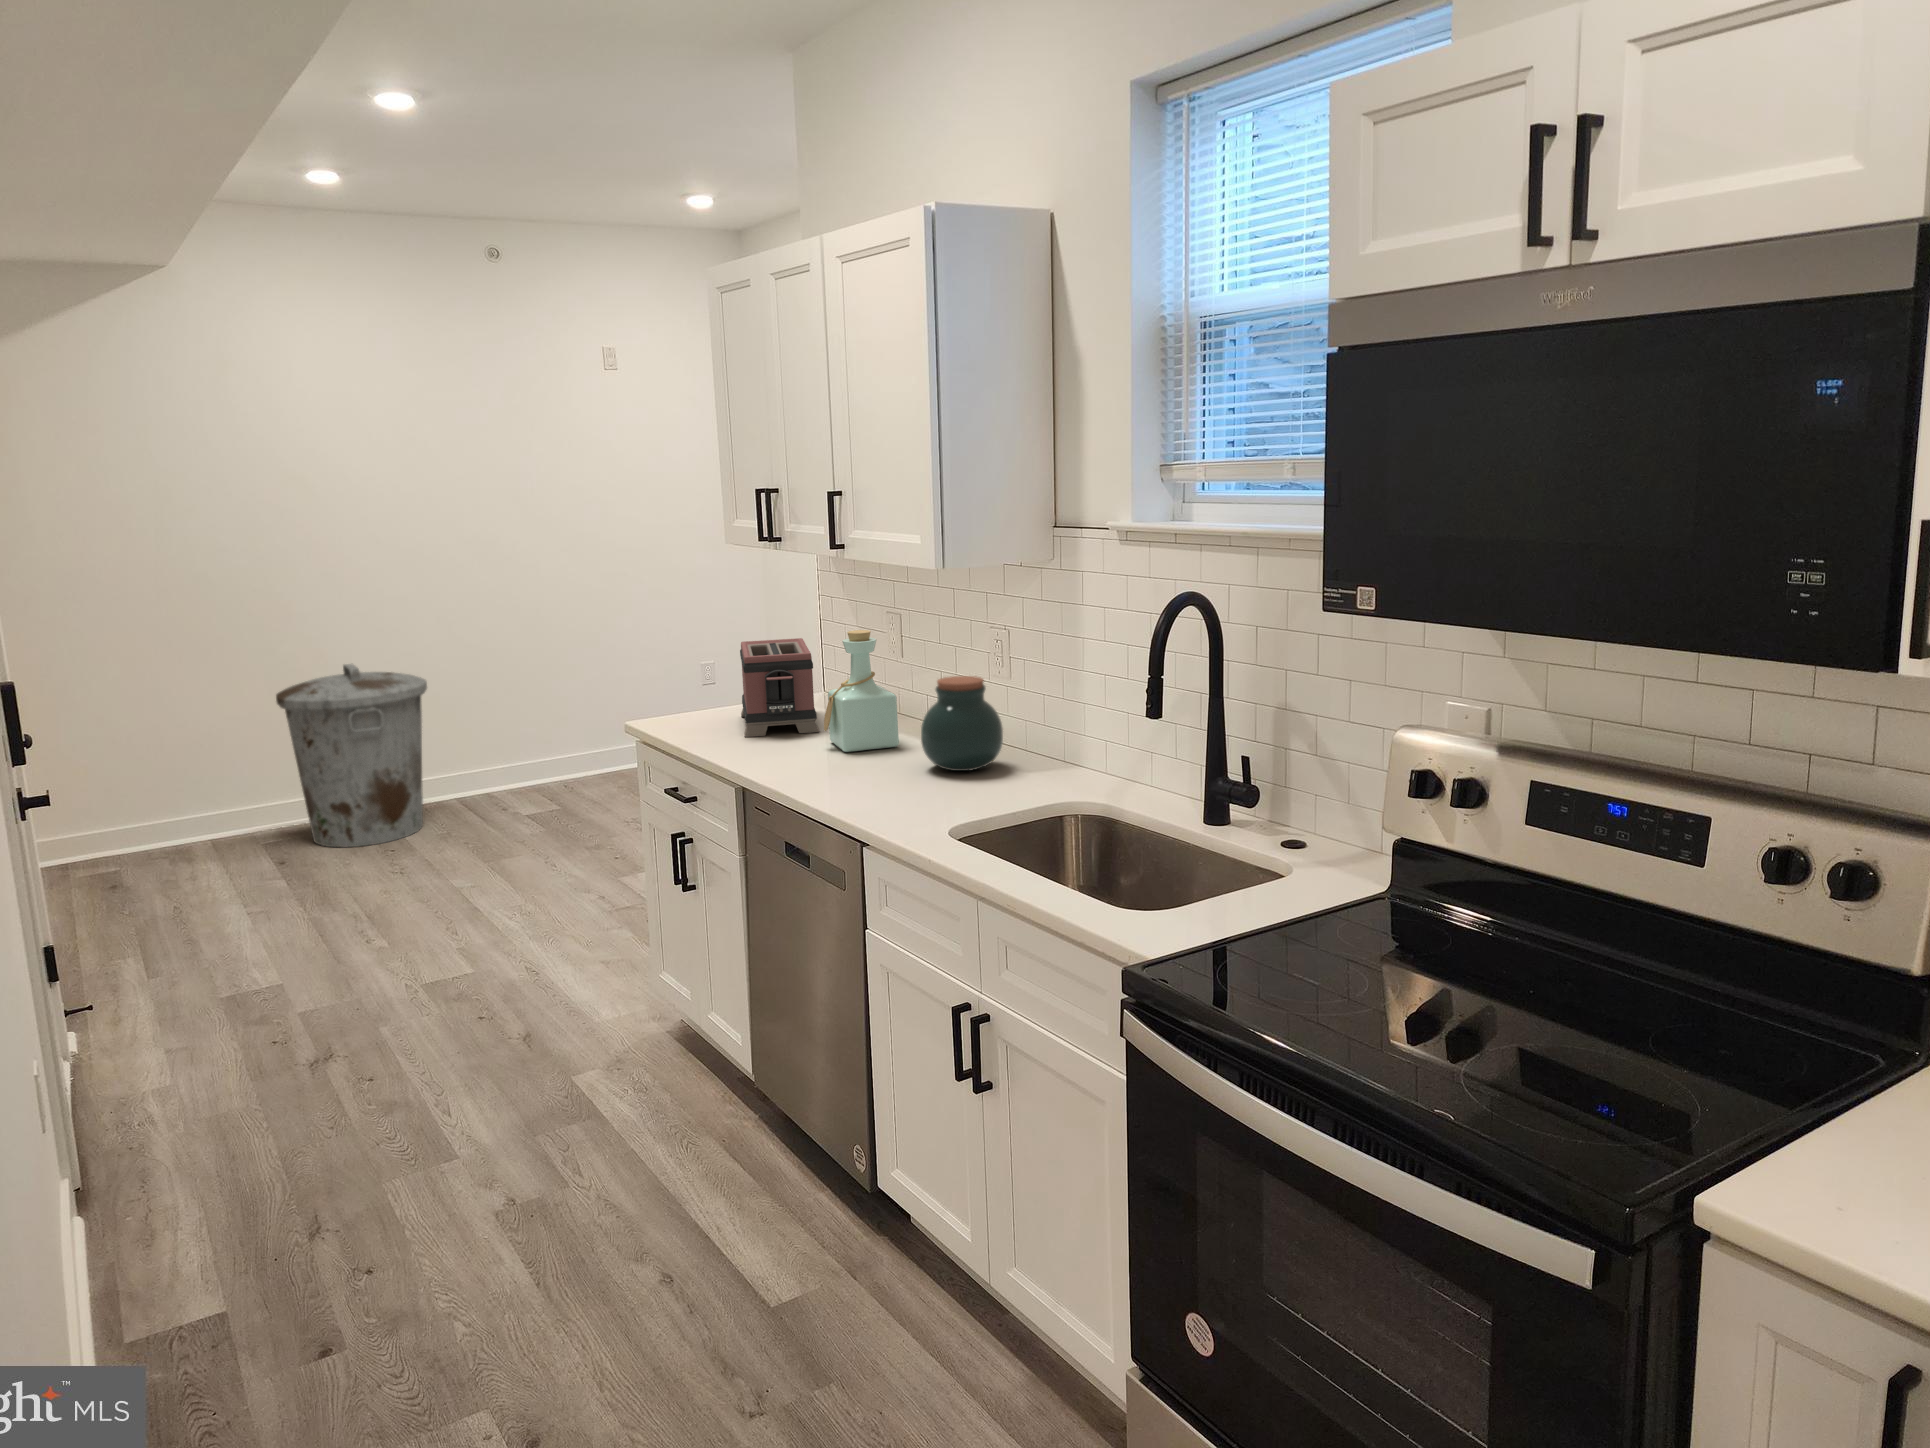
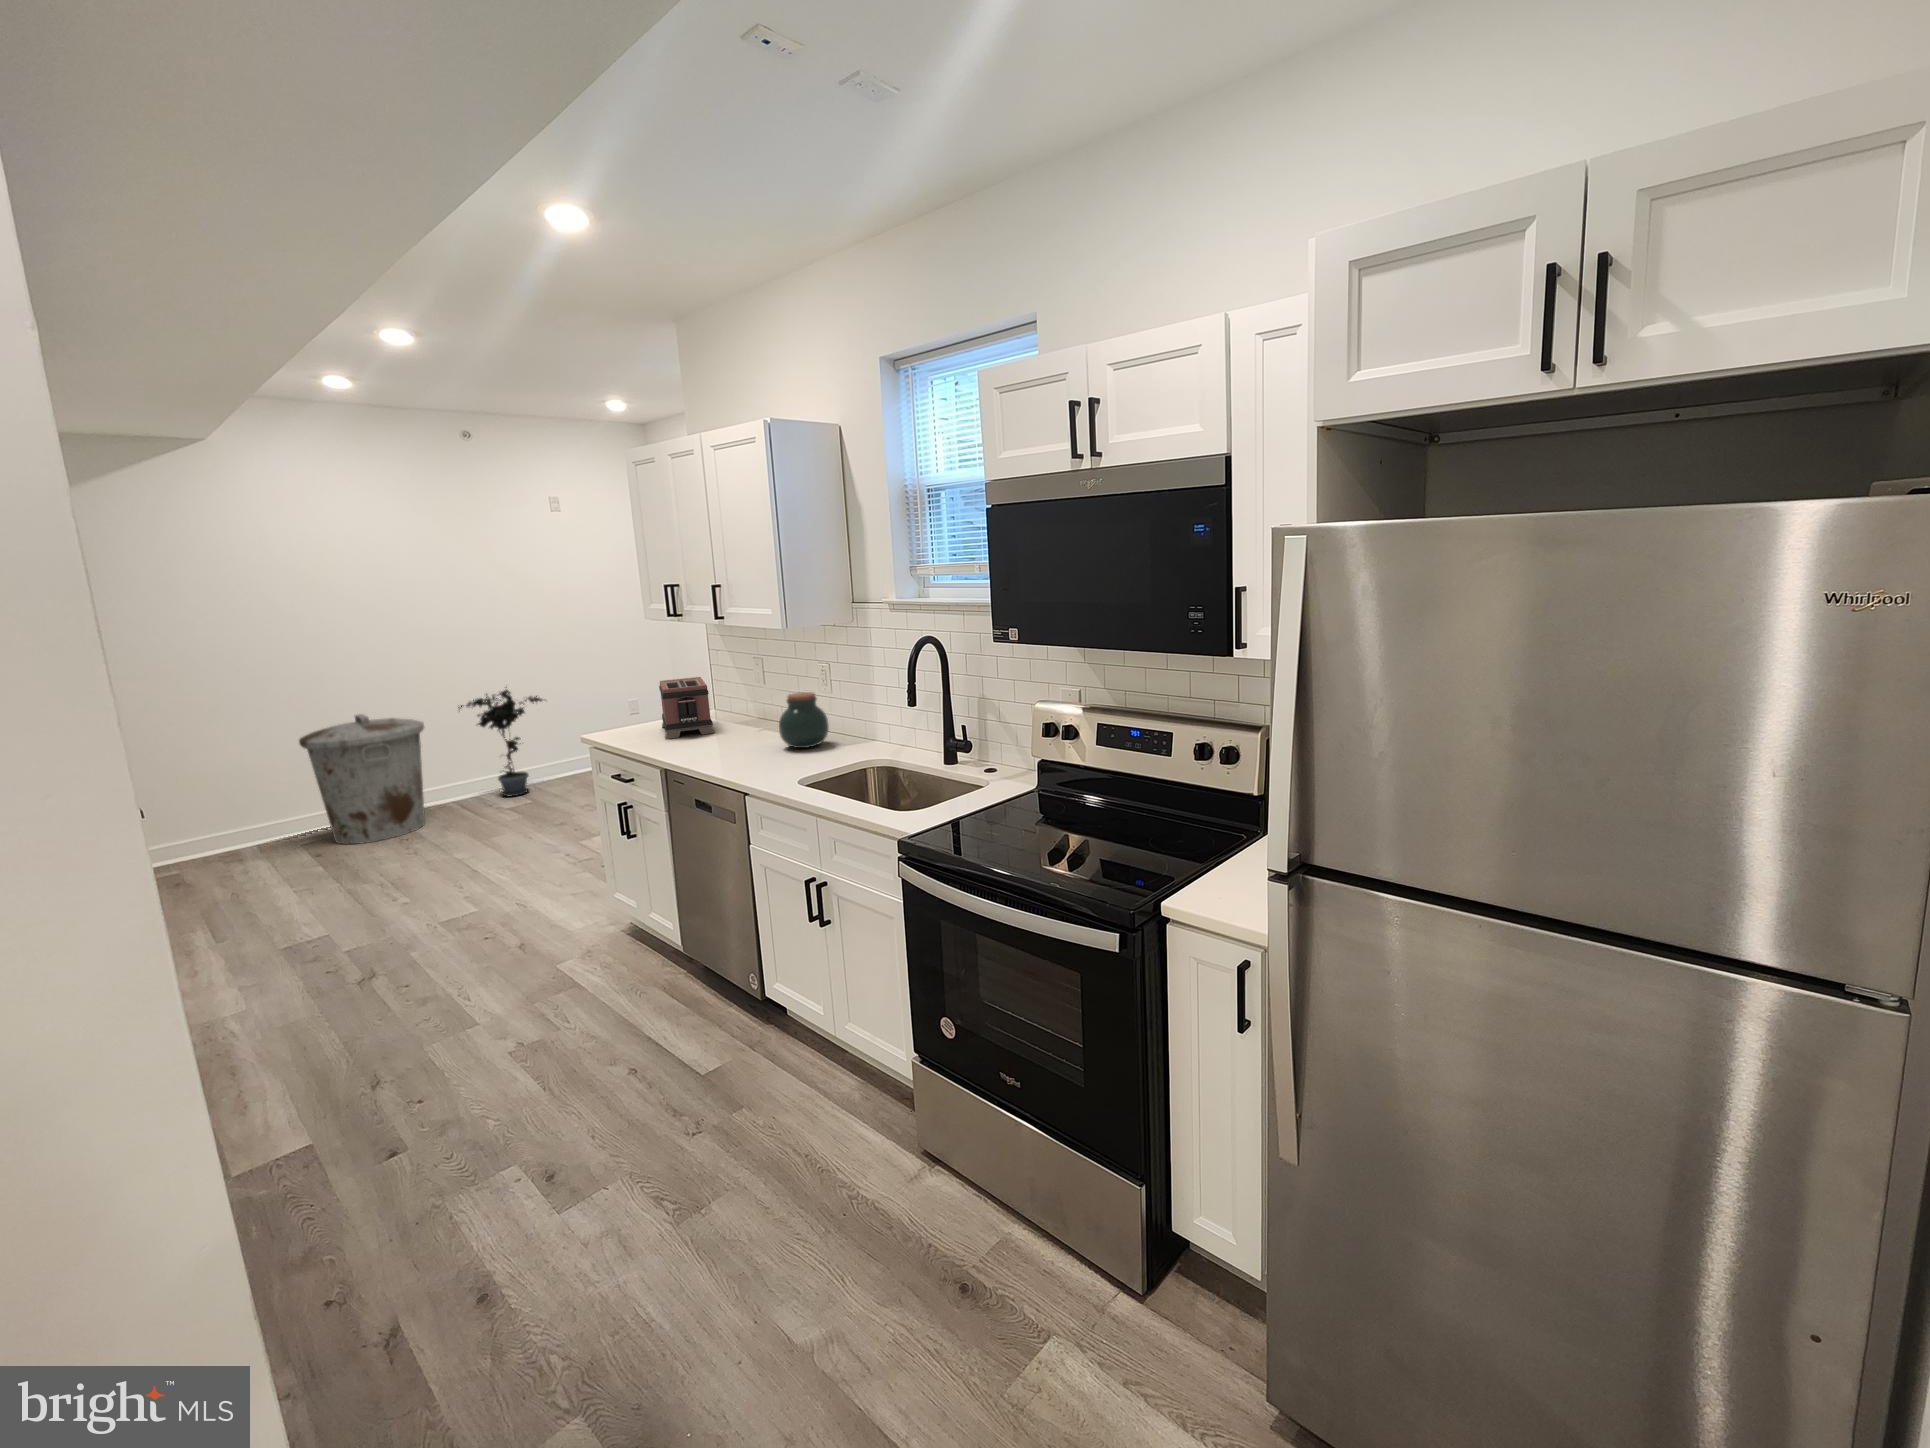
bottle: present [824,630,899,752] -> none [718,669,766,743]
potted plant: none [470,632,588,796] -> present [458,687,542,796]

